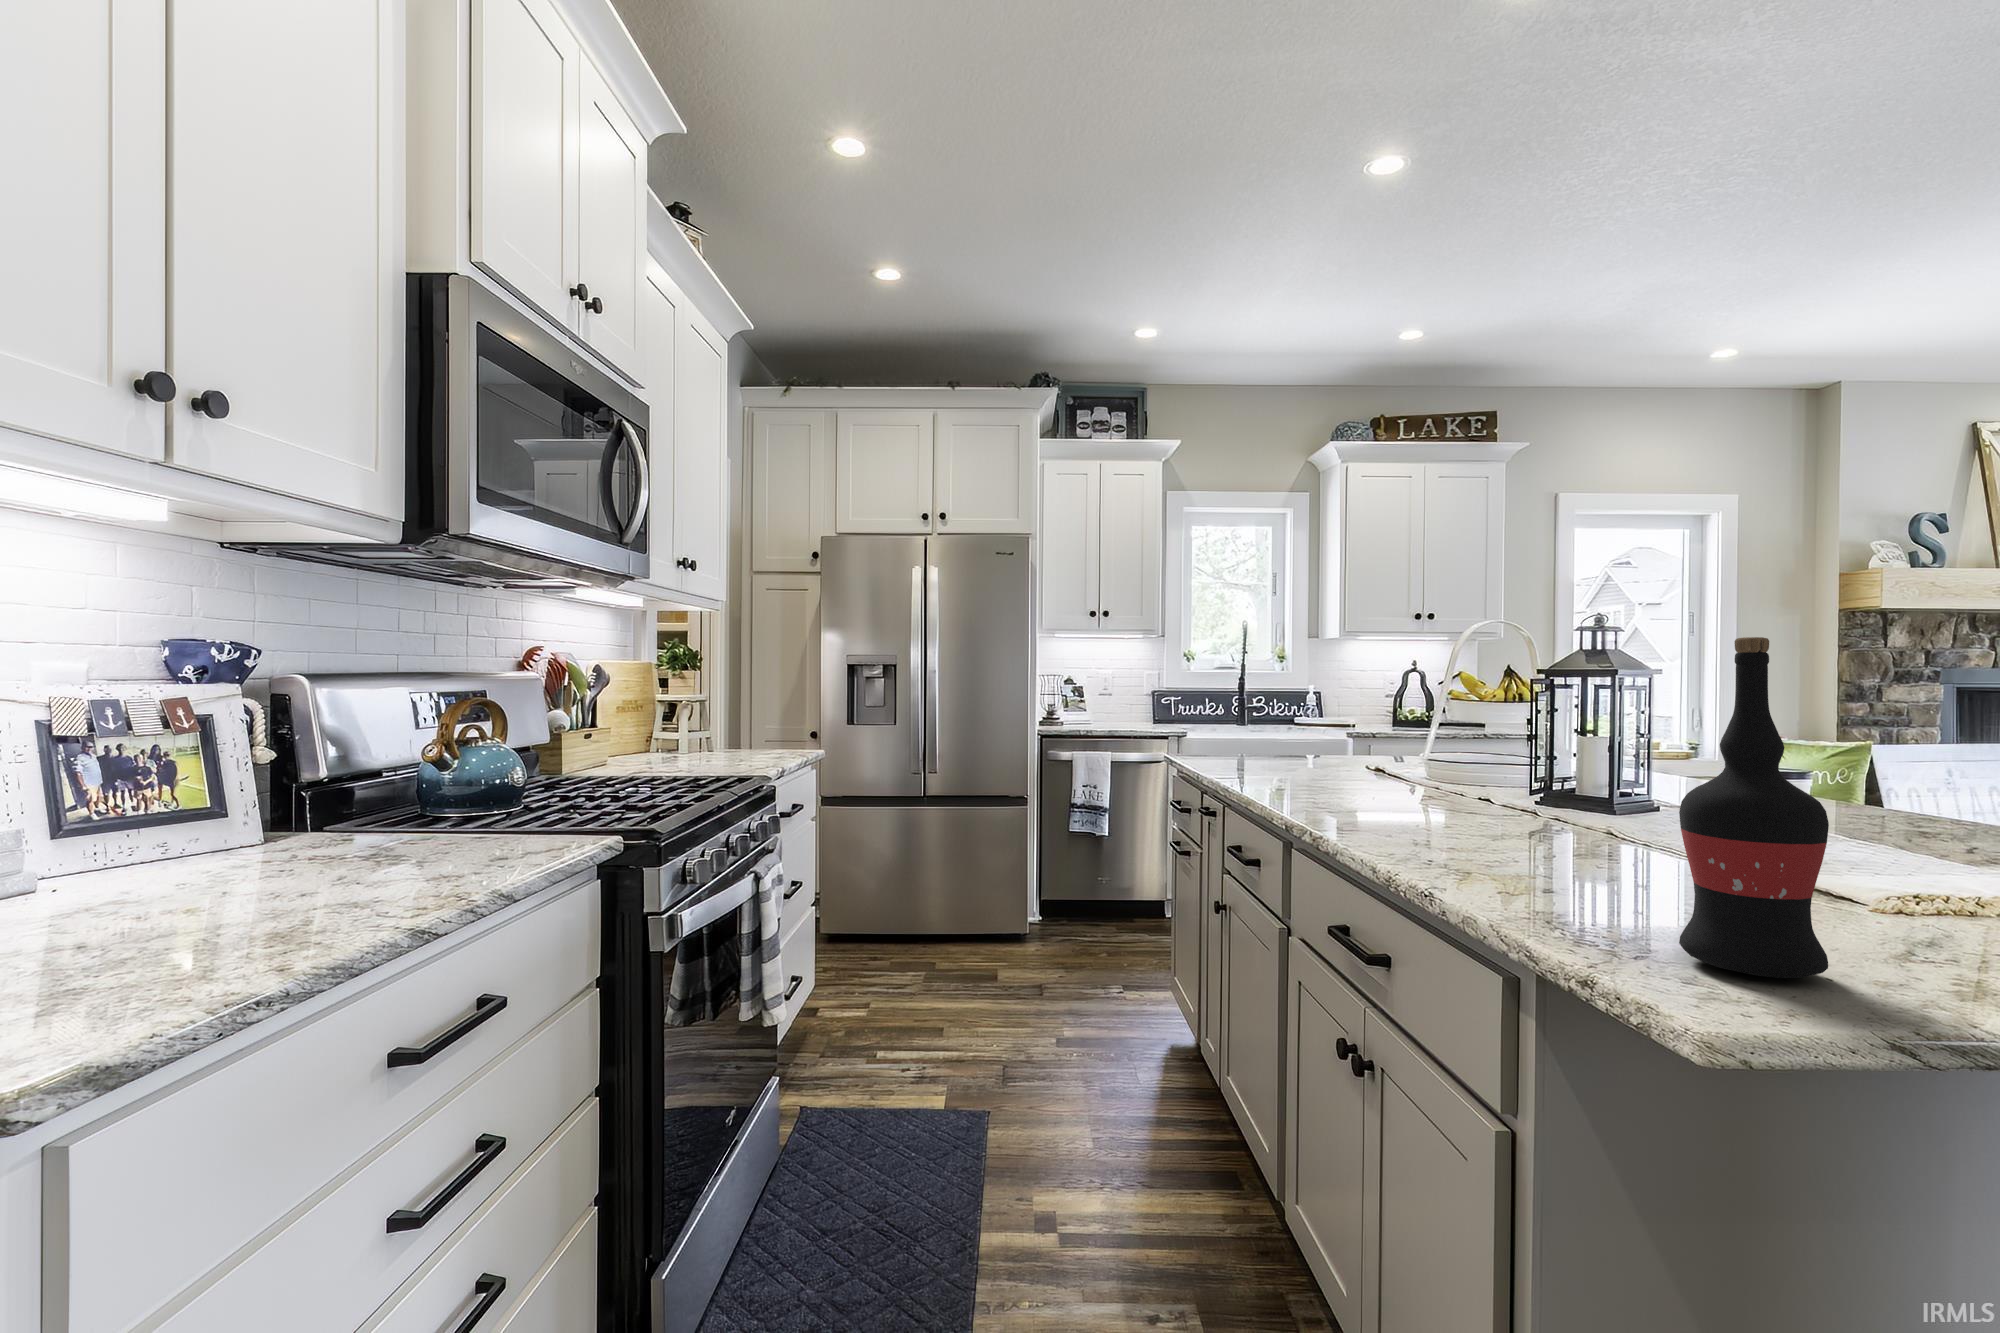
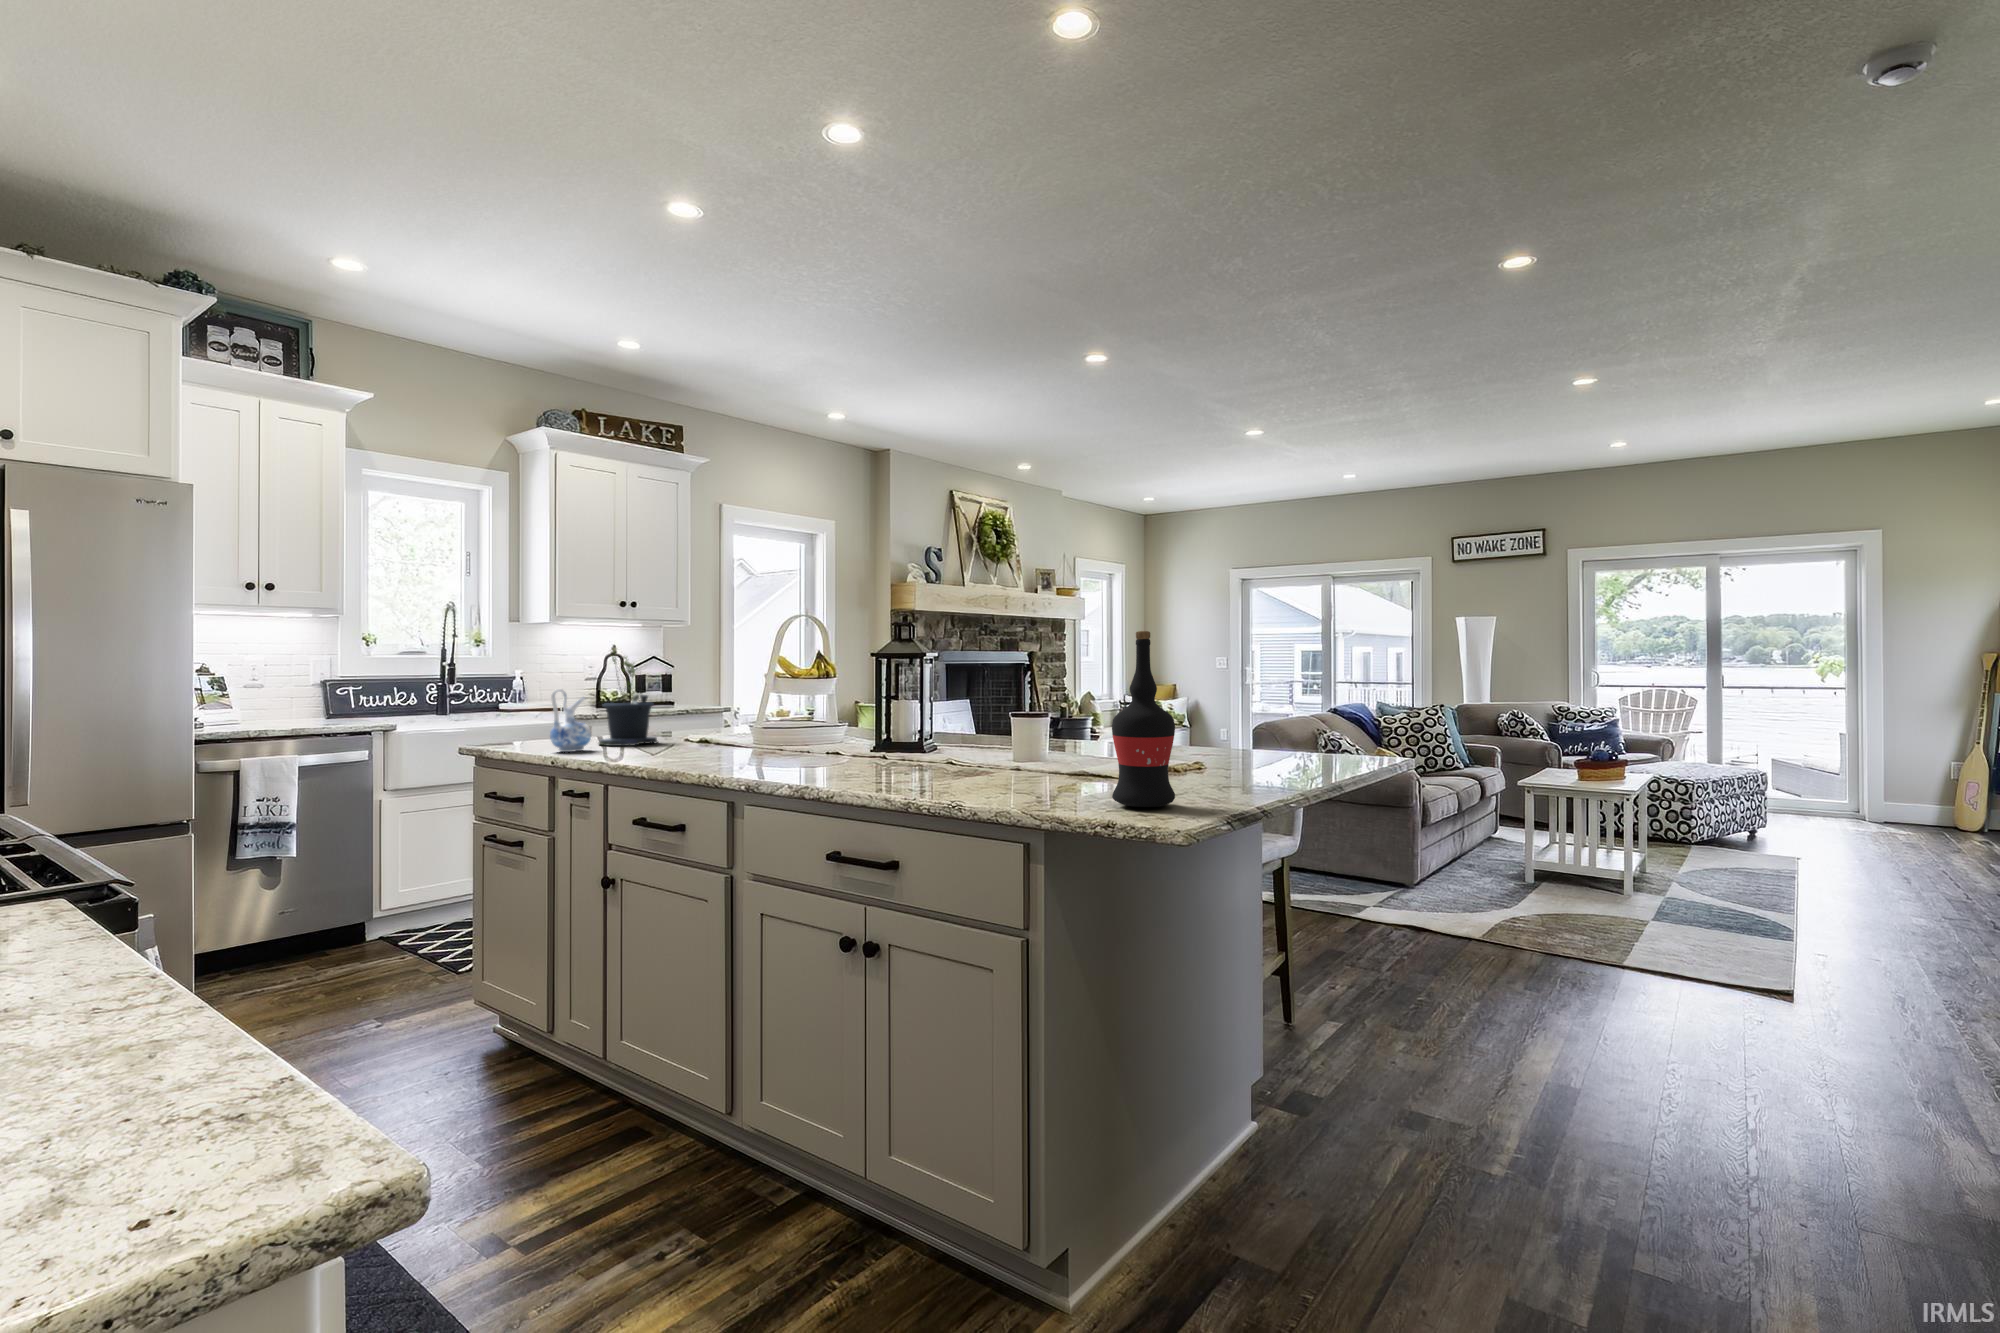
potted plant: none [1272,664,1336,769] -> present [599,648,657,746]
ceramic pitcher: none [1212,705,1251,769] -> present [550,689,591,752]

